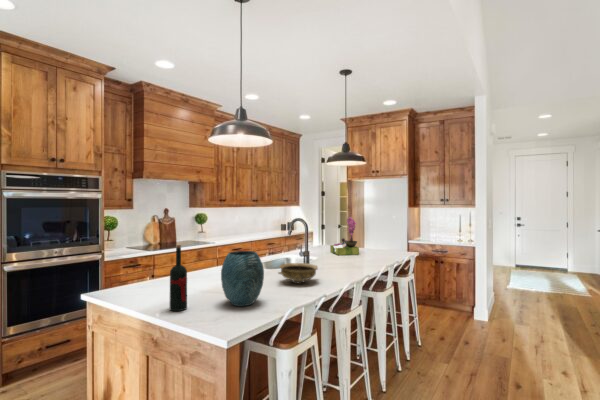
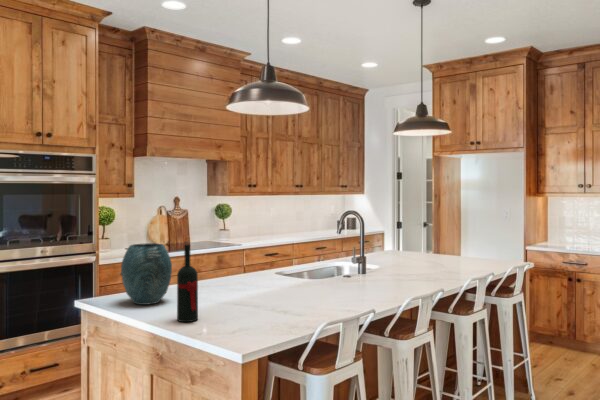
flower arrangement: present [330,218,359,255] -> none [400,210,441,264]
vase: present [221,251,264,306] -> present [121,243,172,305]
ceramic bowl: present [279,263,318,283] -> none [316,271,371,297]

